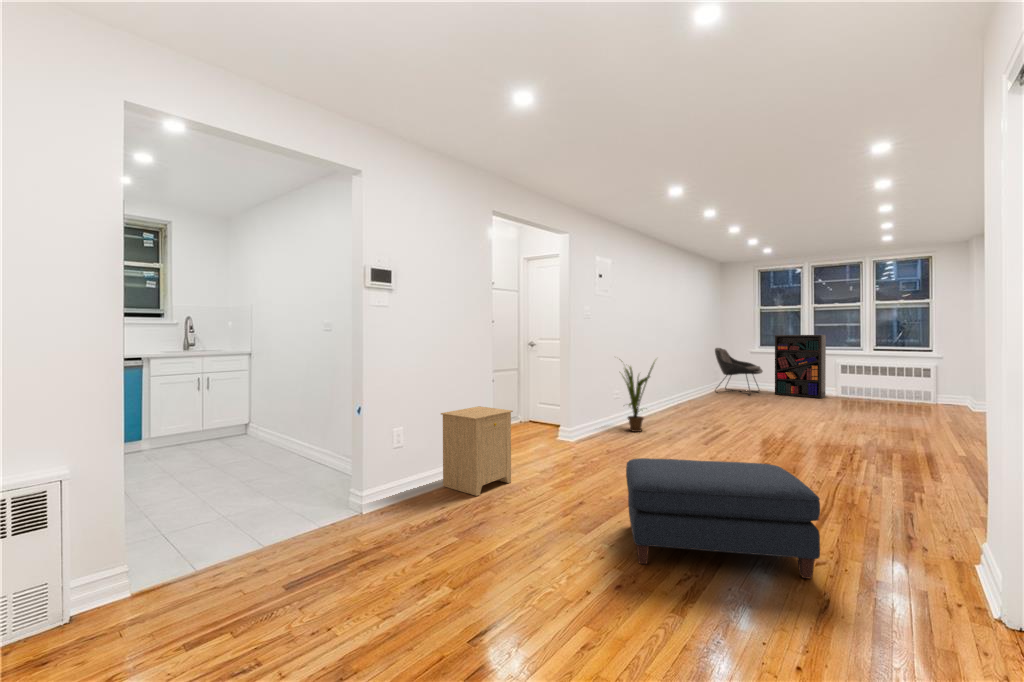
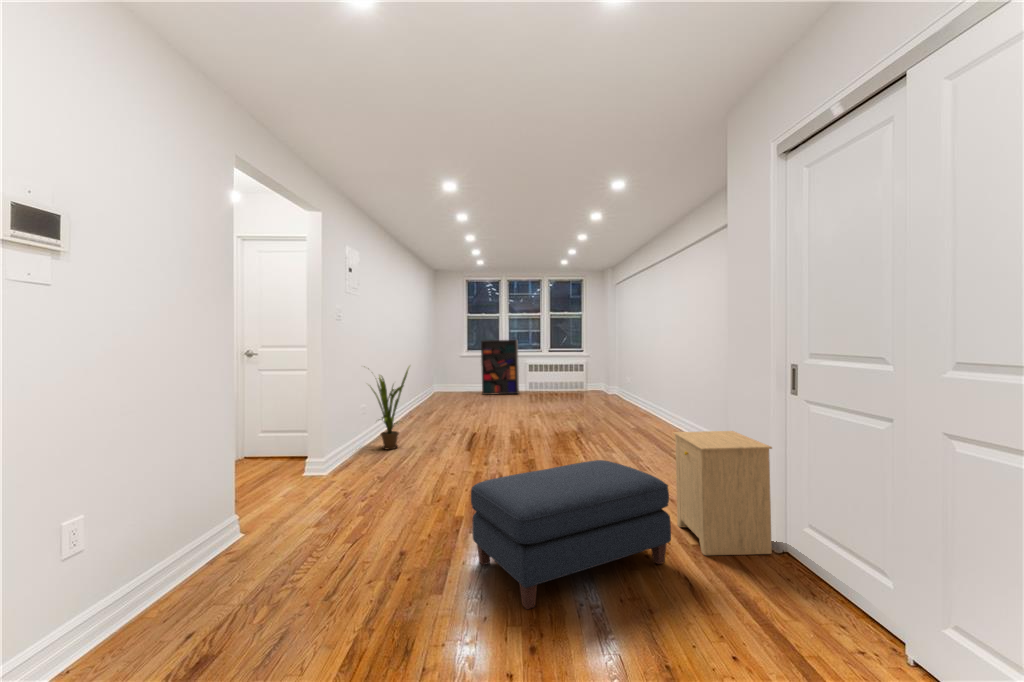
lounge chair: present [715,348,763,395] -> none [431,354,472,398]
side table: present [441,406,513,496] -> present [674,431,772,555]

